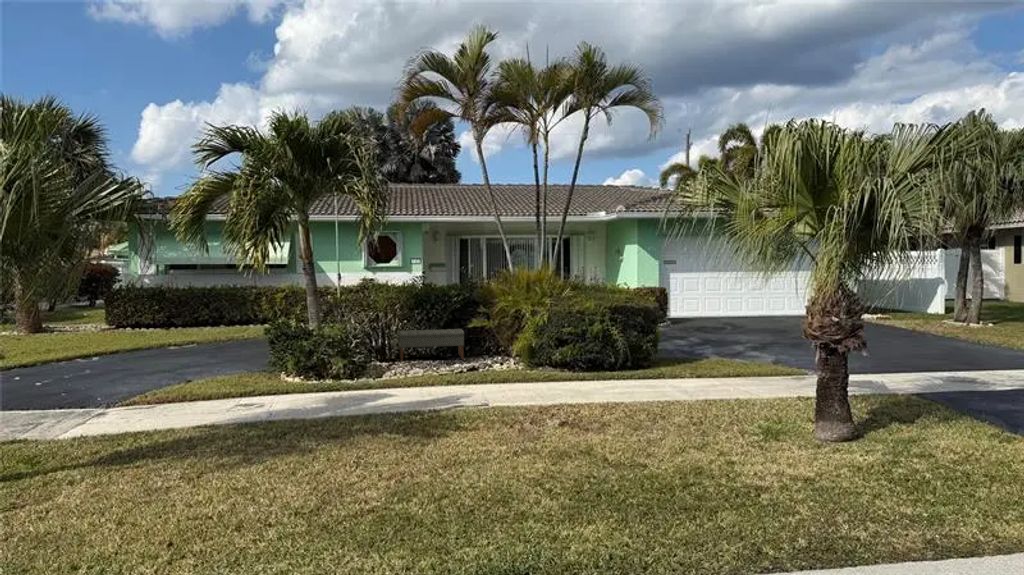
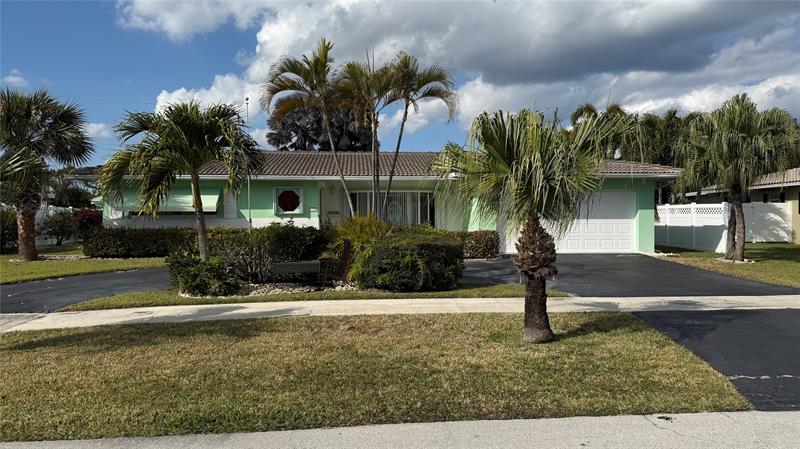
lounge chair: none [464,298,514,366] -> present [321,238,352,287]

